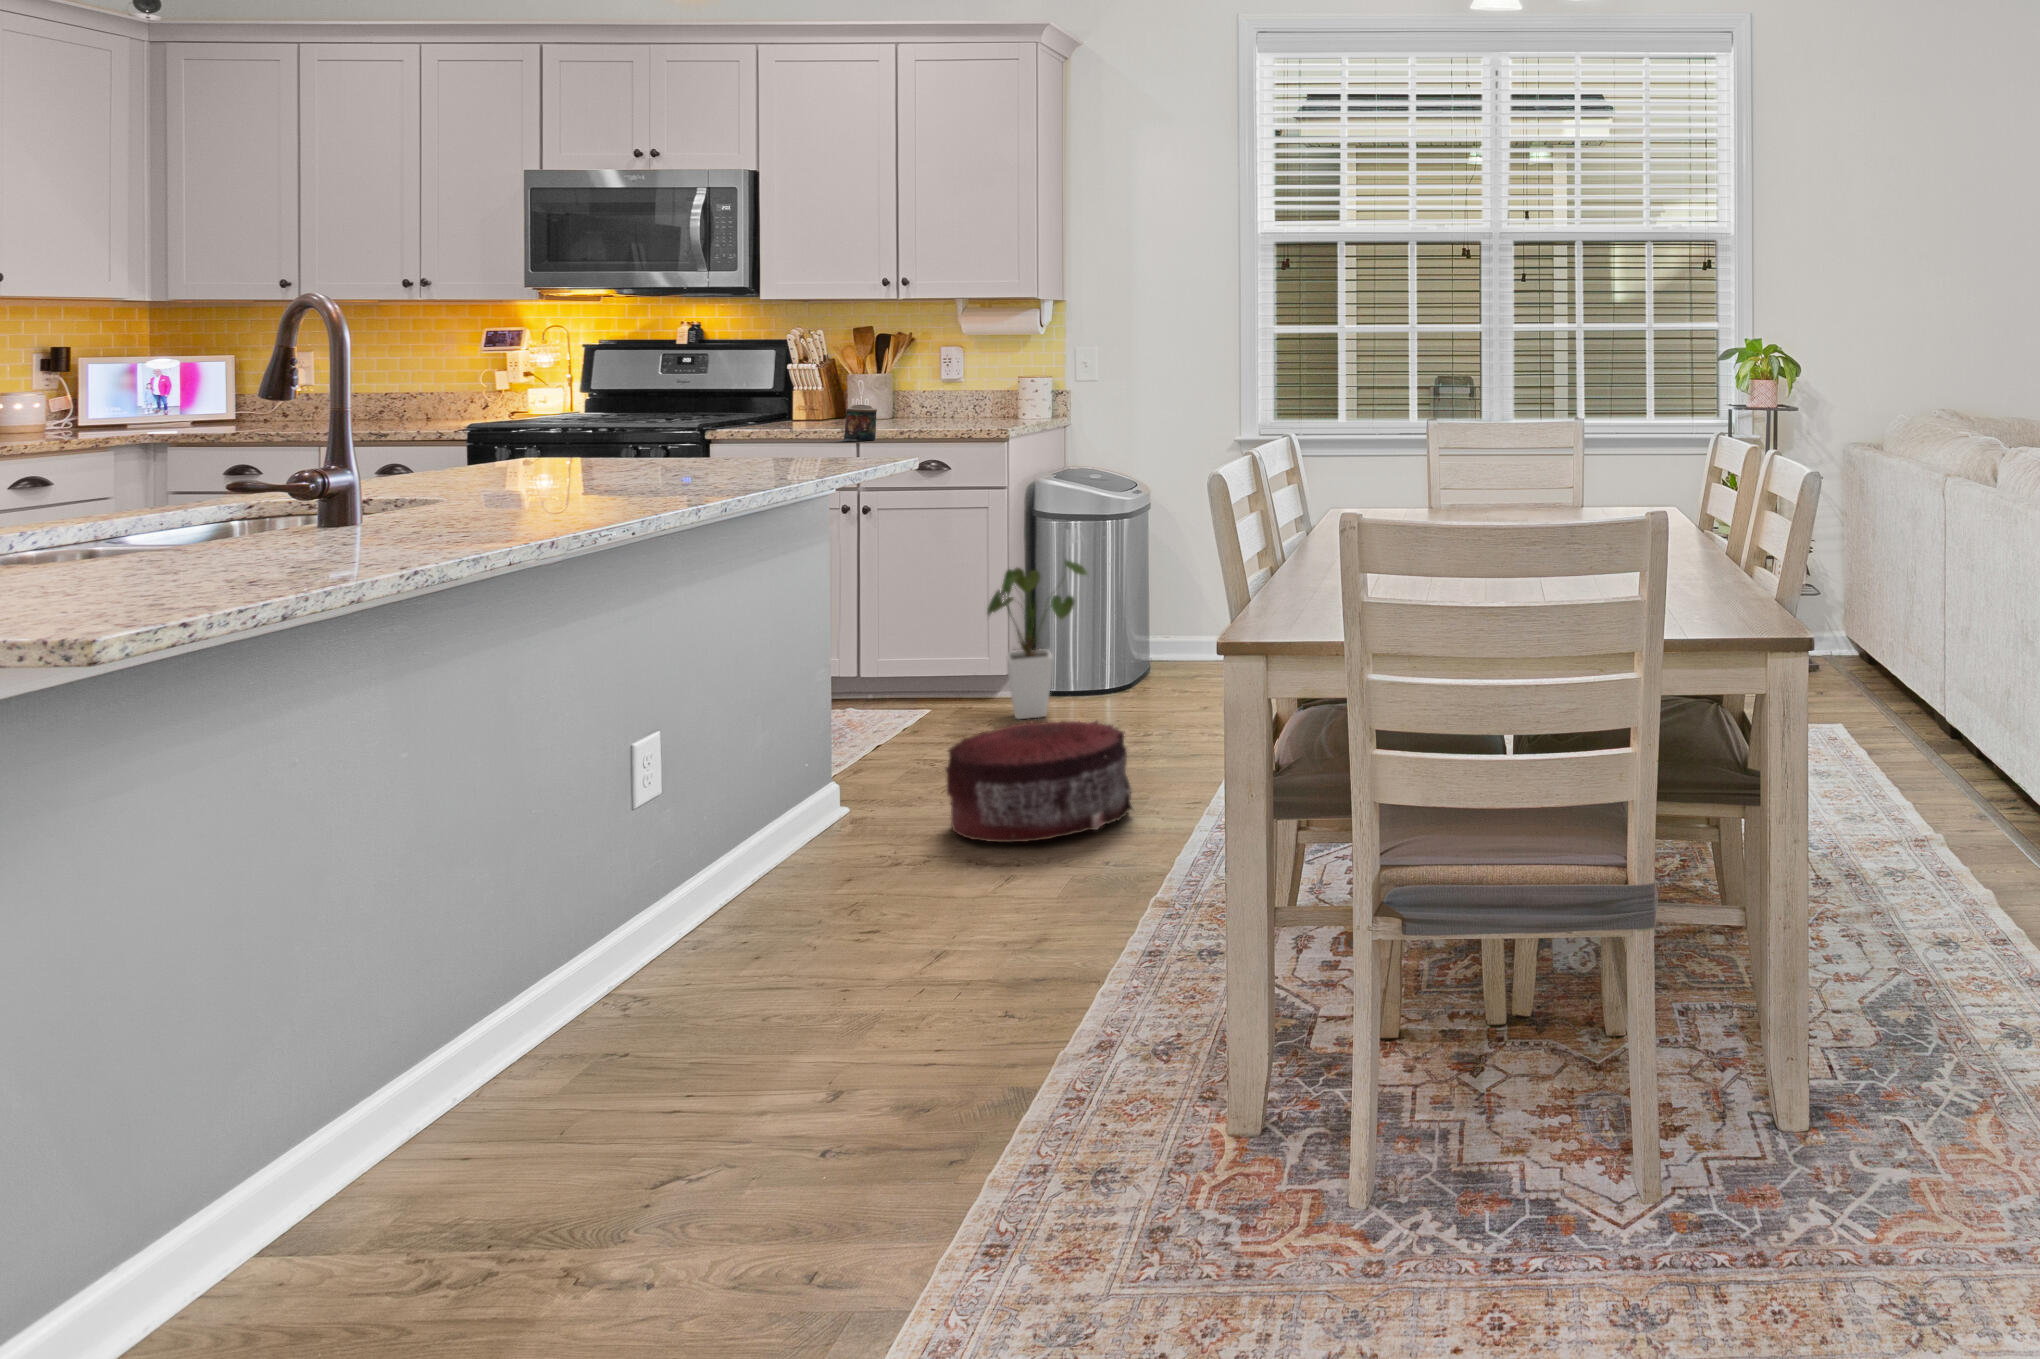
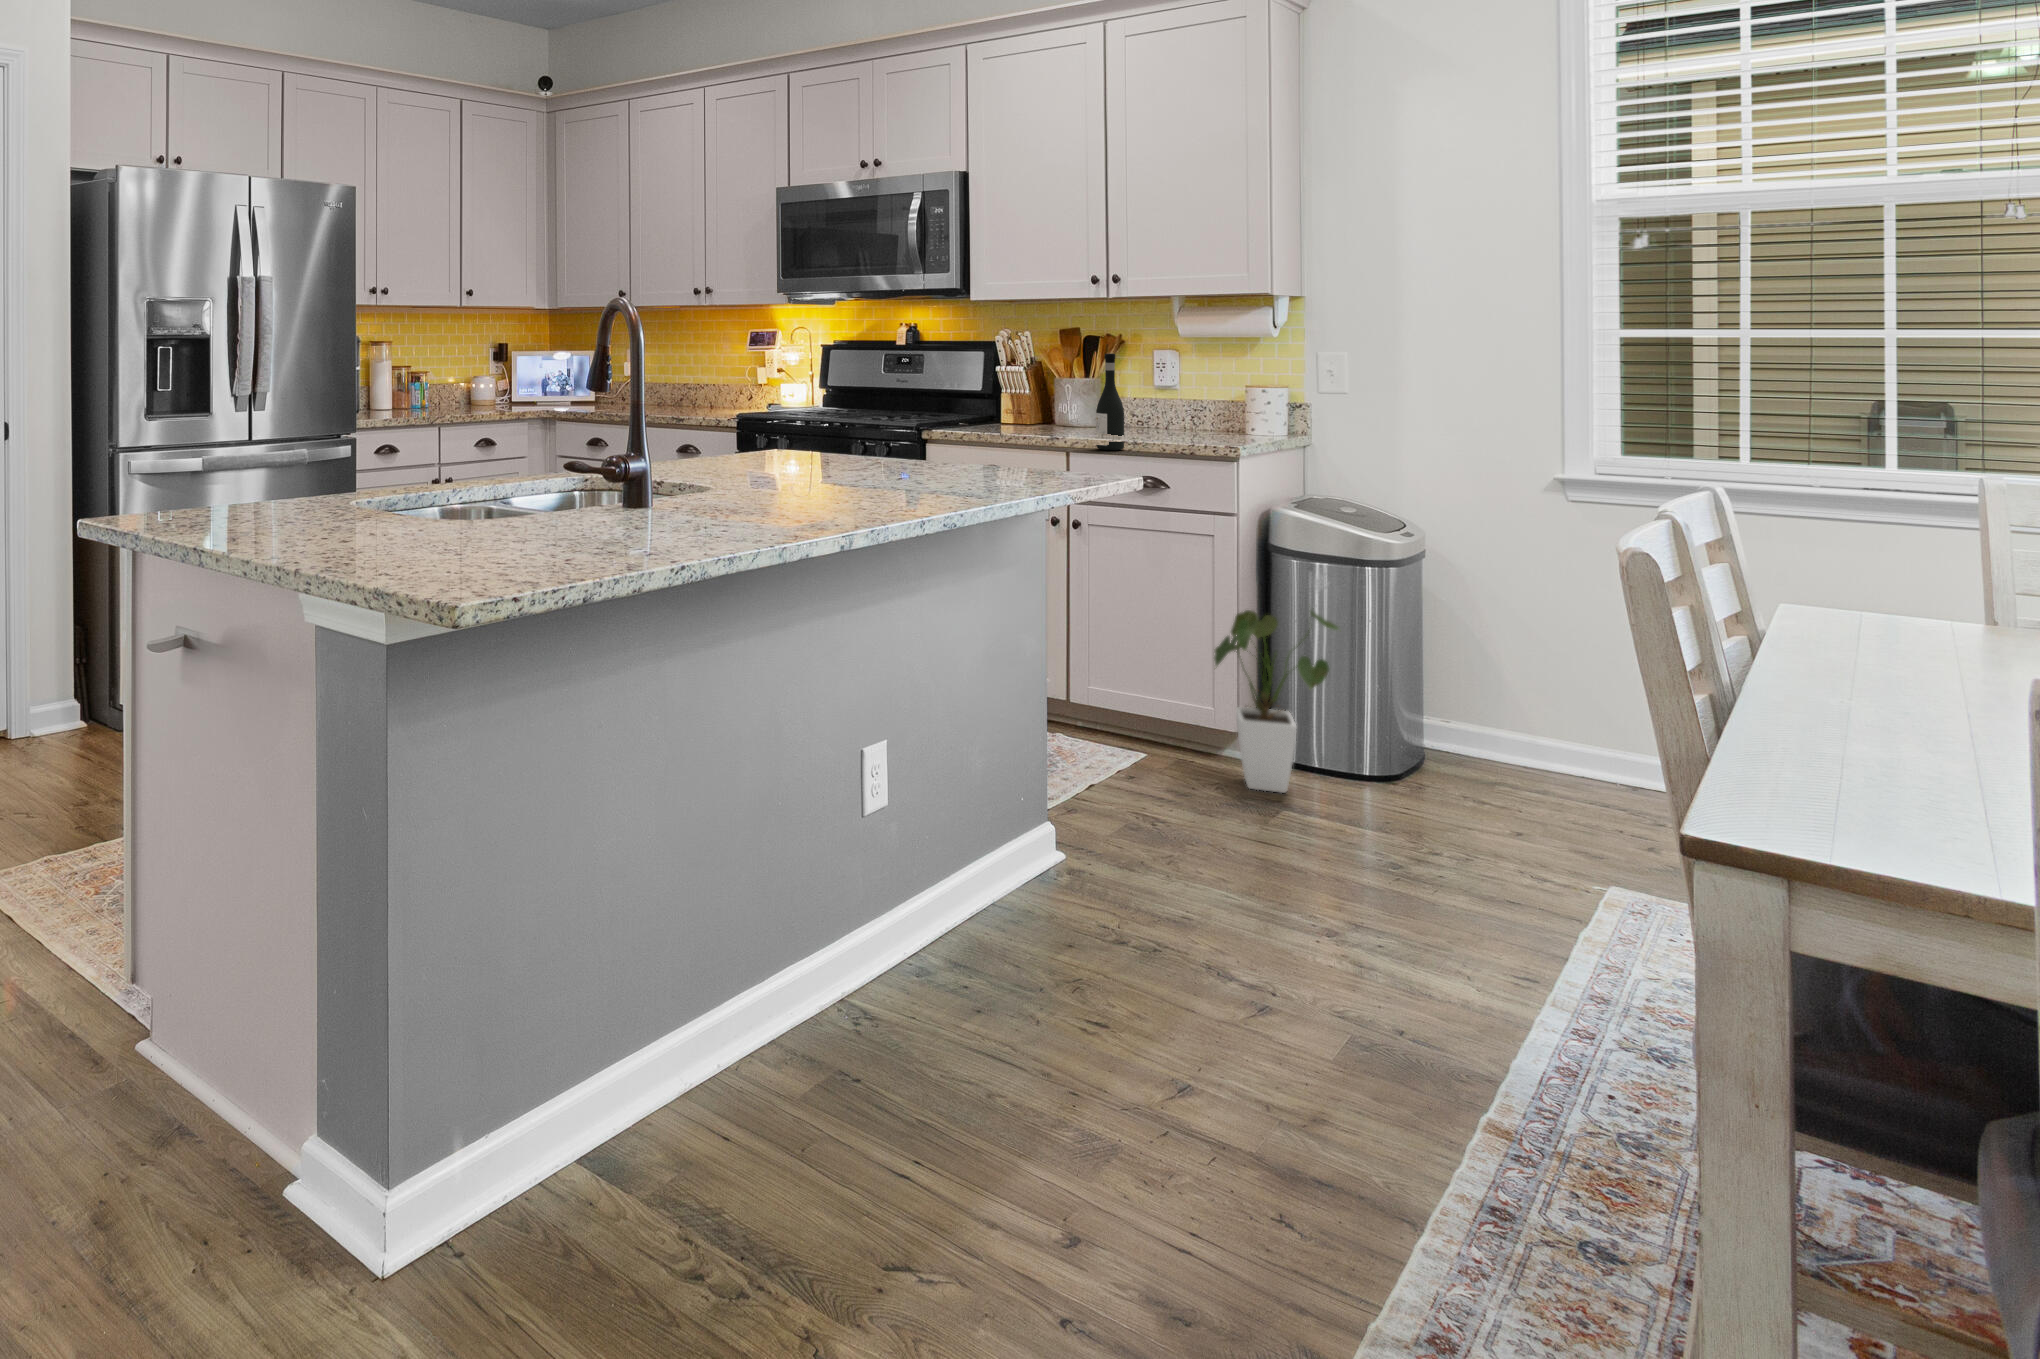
wine bottle: none [885,347,911,438] -> present [1096,353,1124,450]
candle: present [842,405,877,441] -> none [1052,415,1089,454]
pouf: present [945,721,1132,842] -> none [1180,835,1448,1029]

